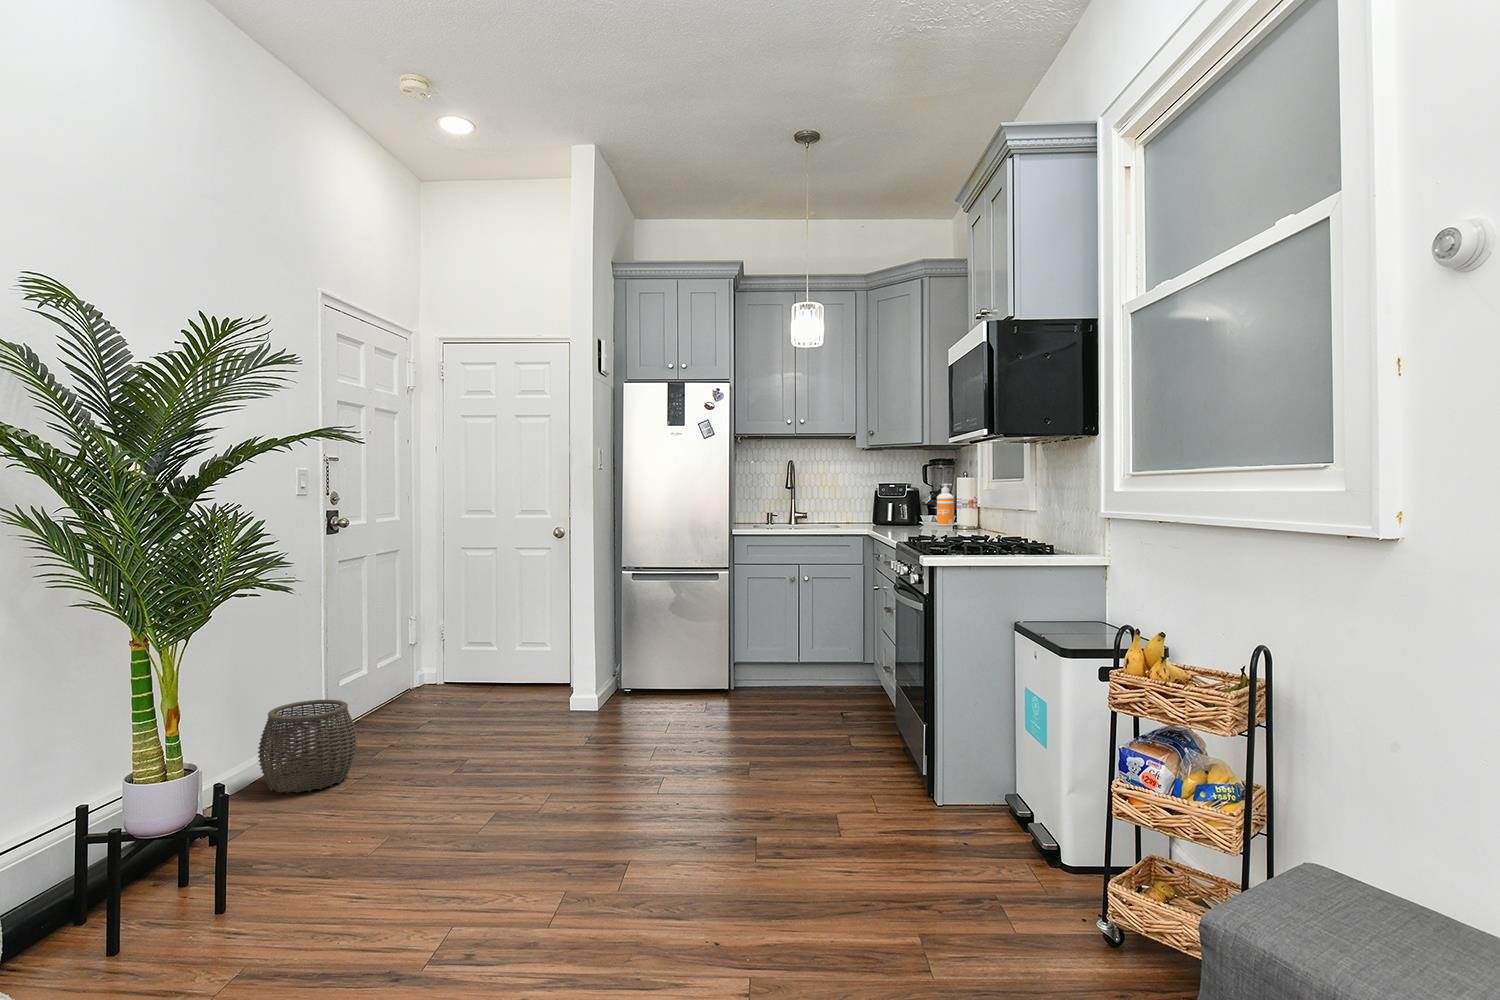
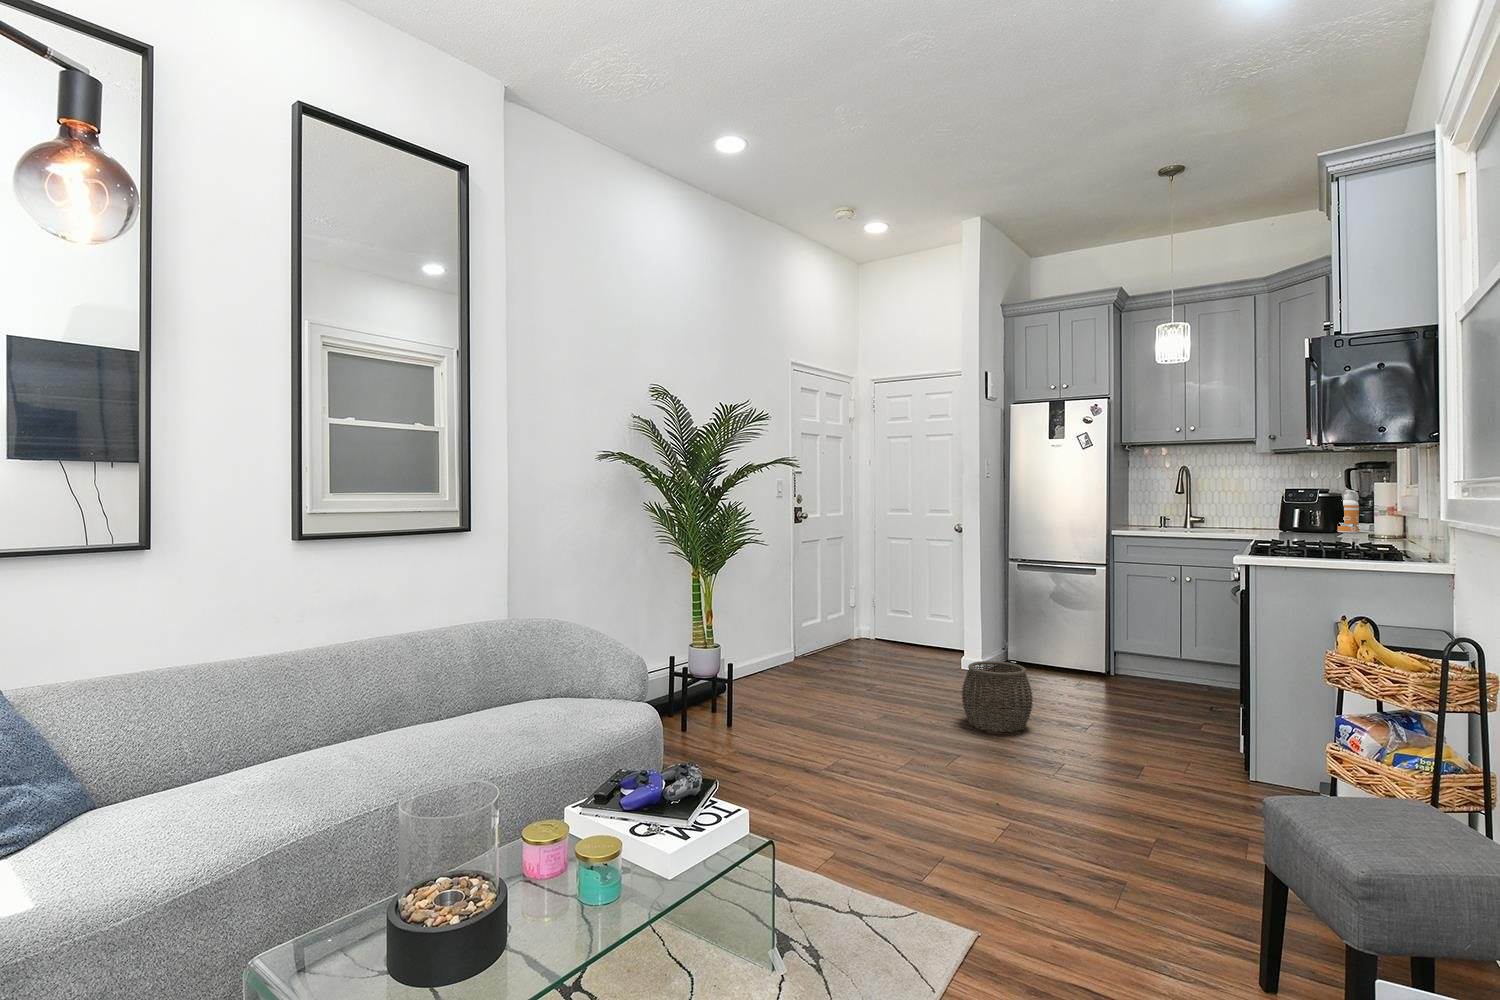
woven basket: present [258,700,357,793] -> present [961,661,1033,732]

